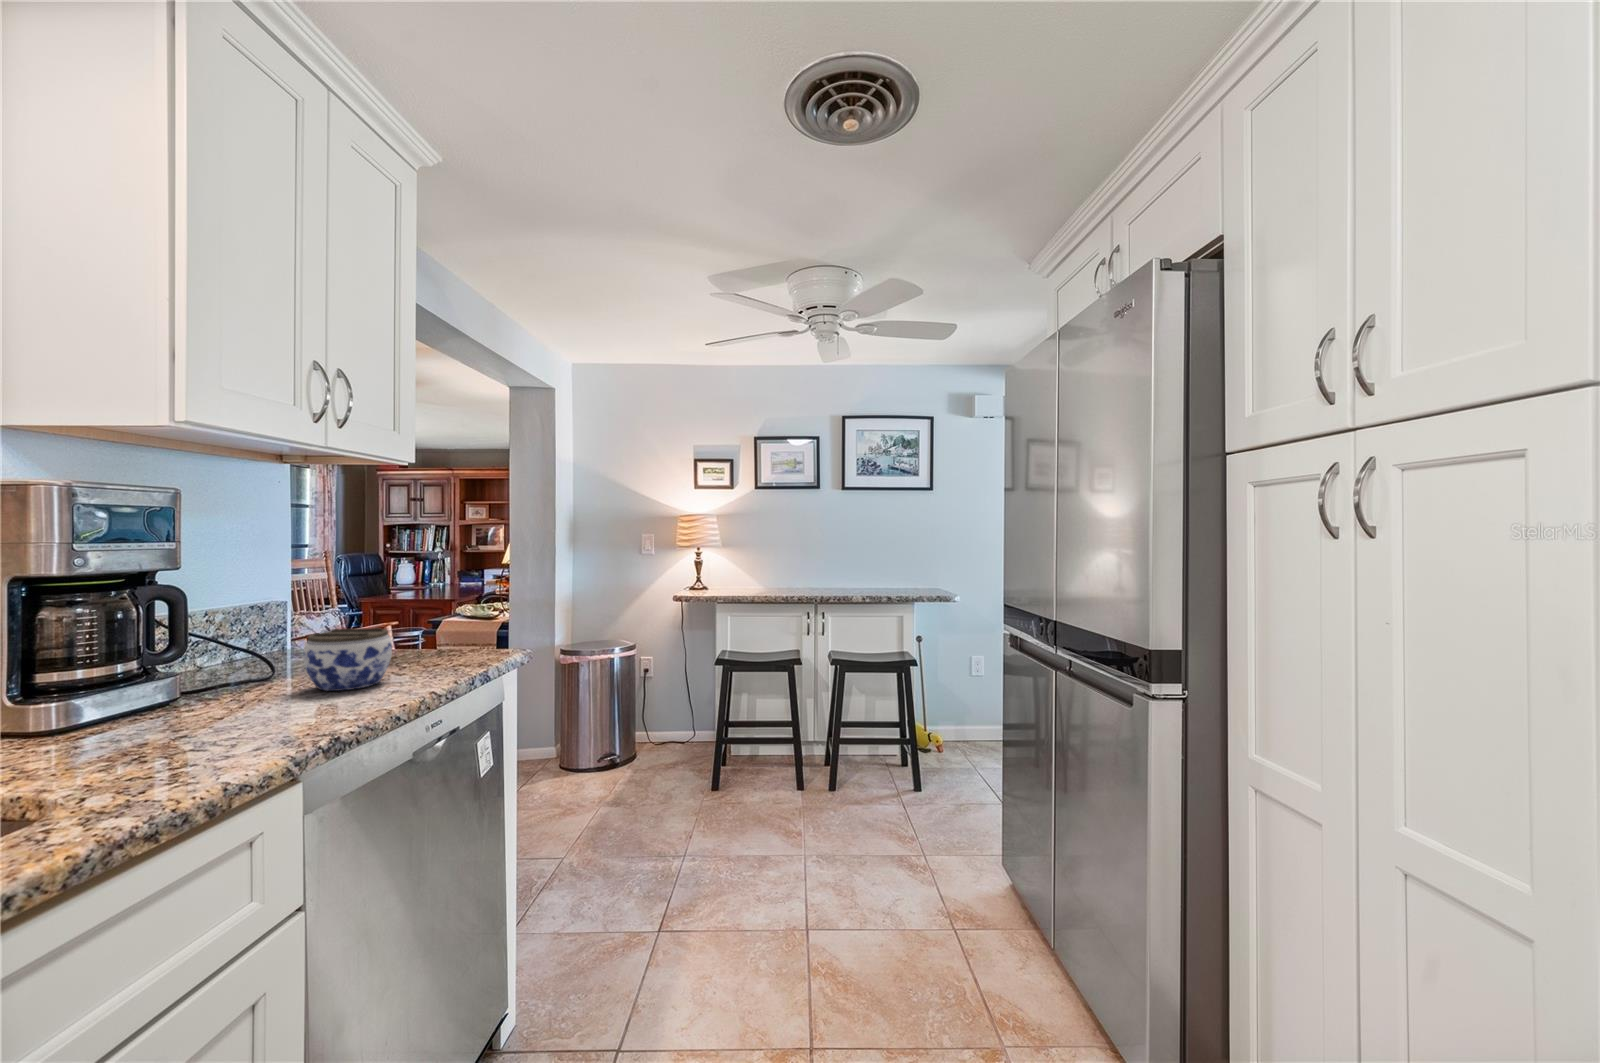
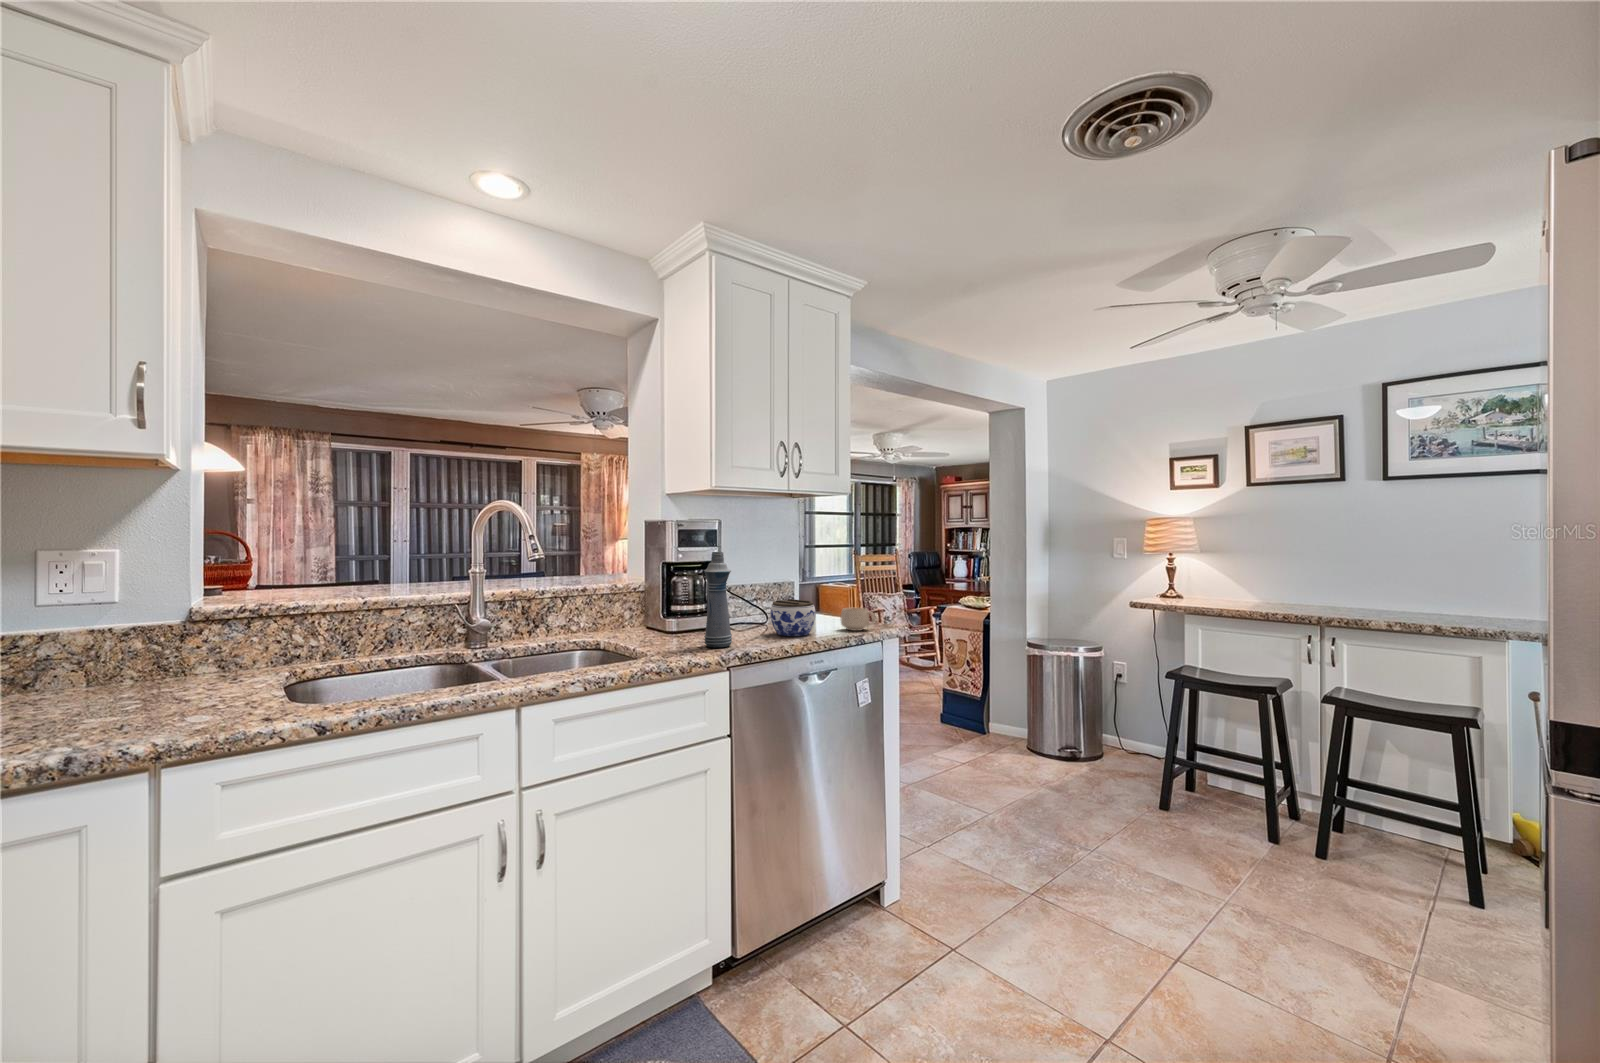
bottle: none [191,552,260,737] -> present [704,552,732,647]
mug: none [420,631,477,665] -> present [841,608,875,631]

